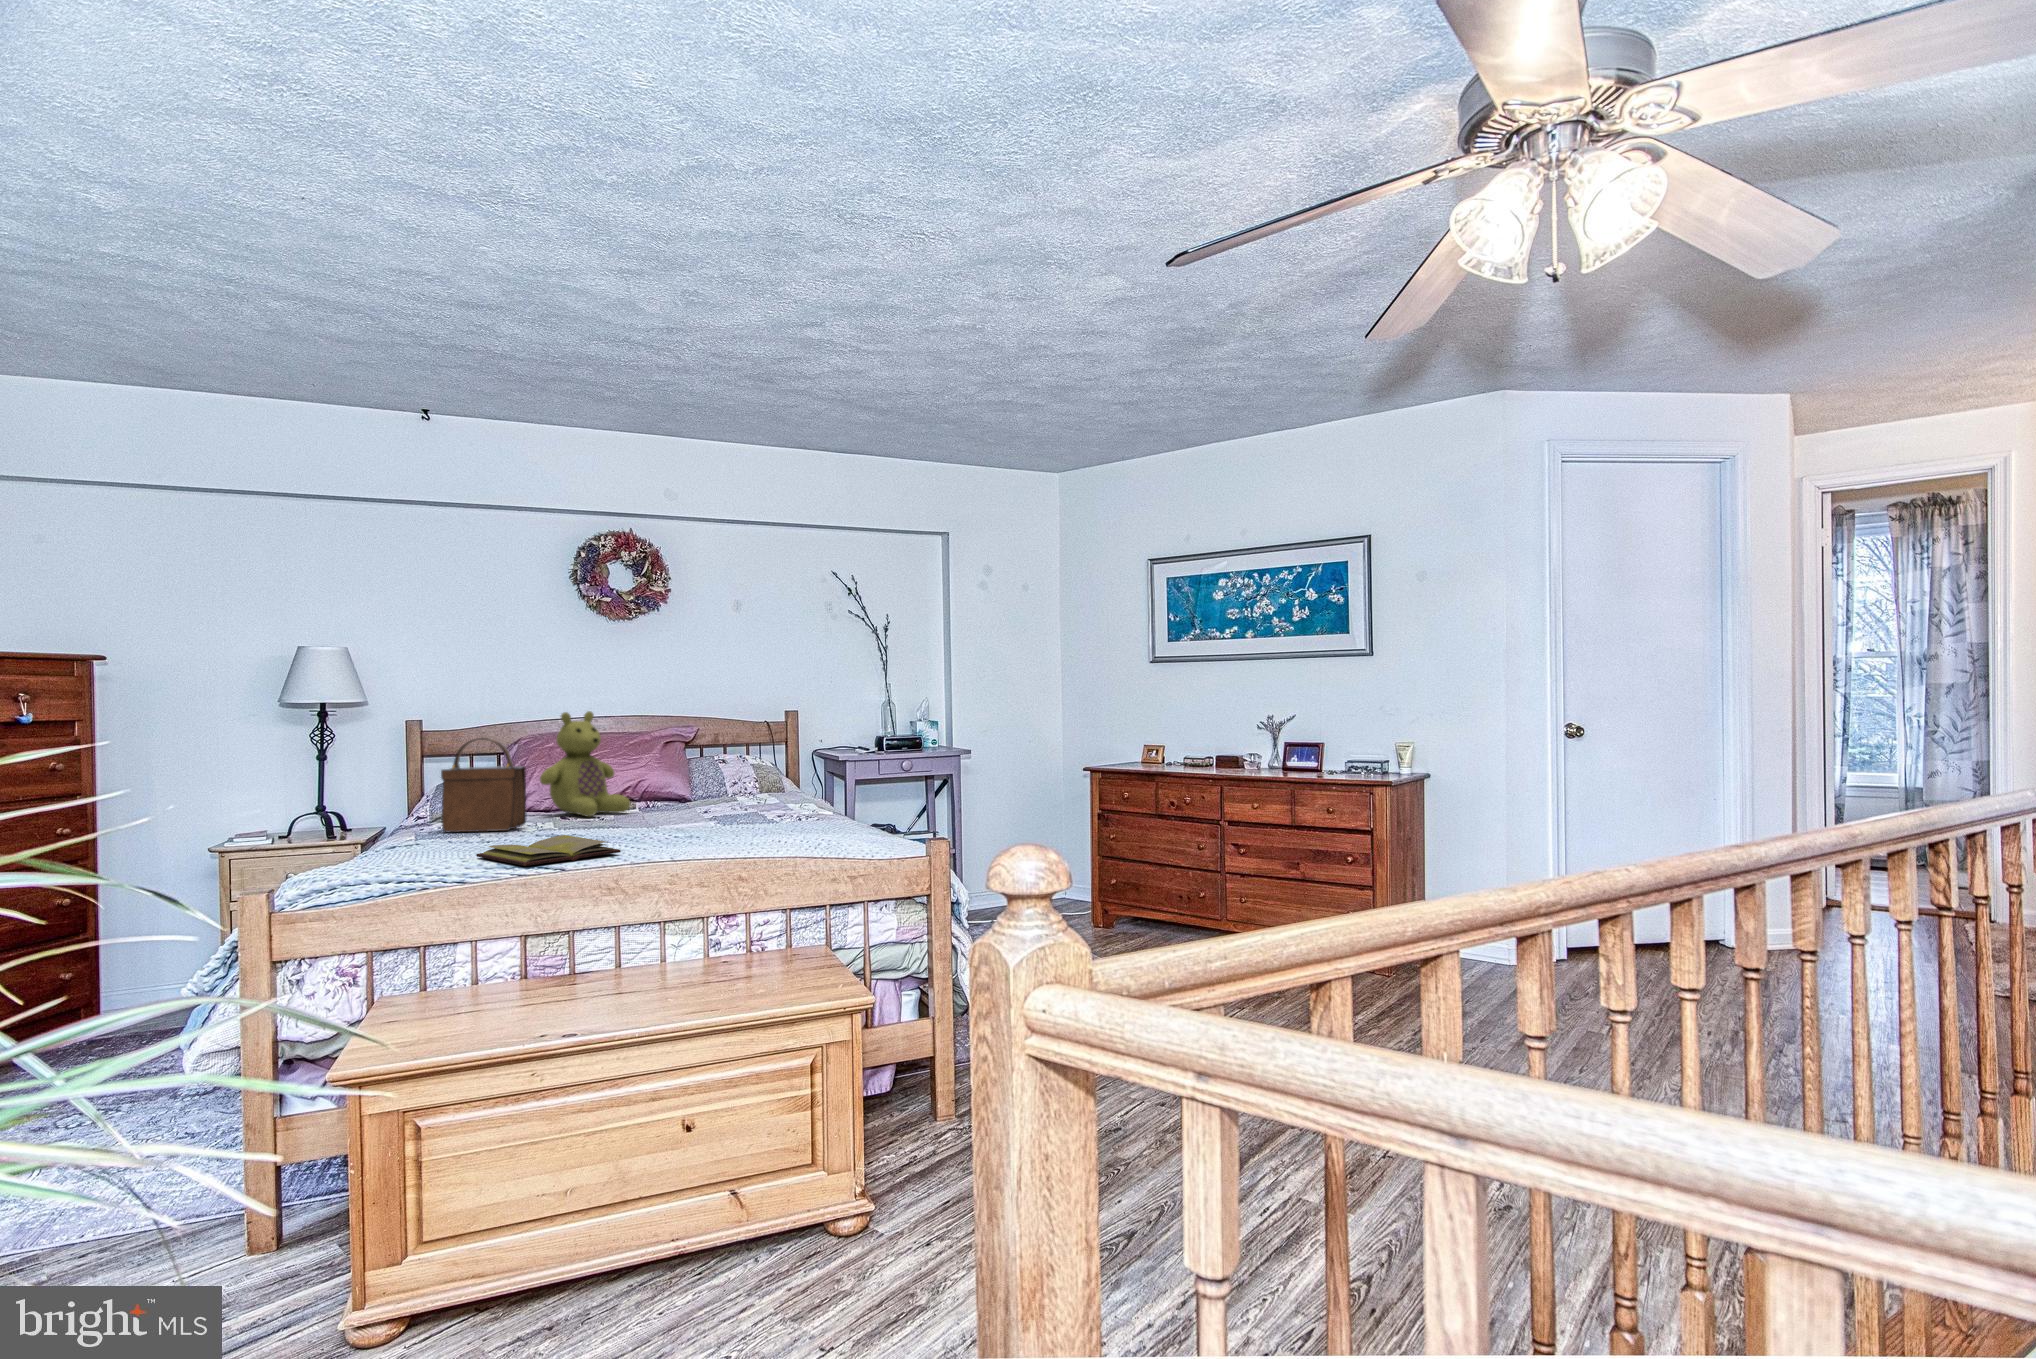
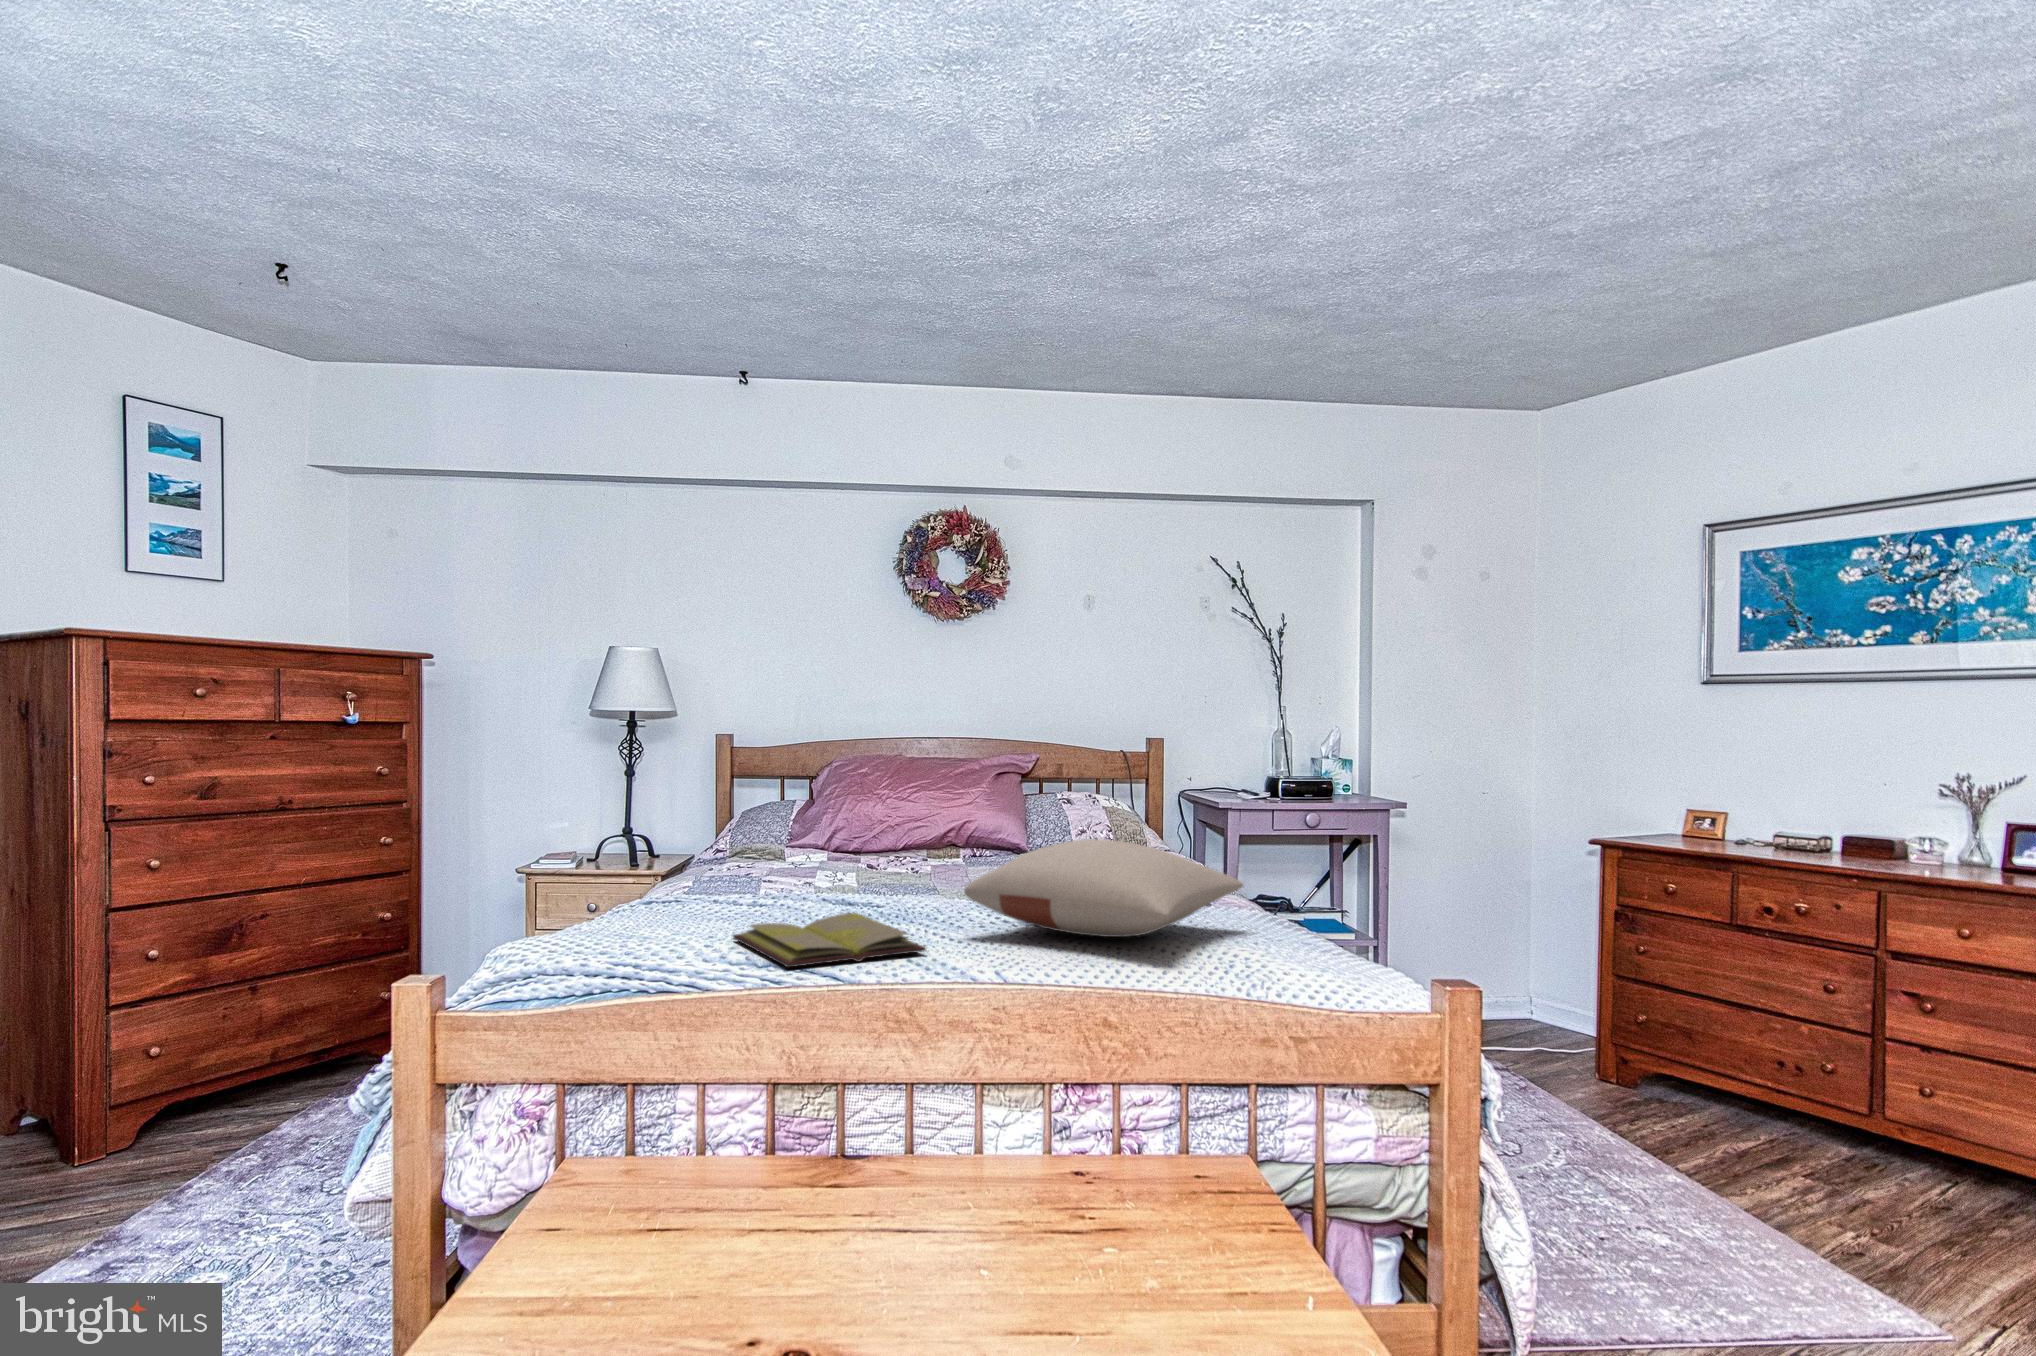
stuffed bear: present [540,711,630,817] -> none [842,731,952,872]
handbag: present [441,738,526,832] -> none [716,762,821,889]
pillow: none [645,776,839,838] -> present [964,839,1243,937]

